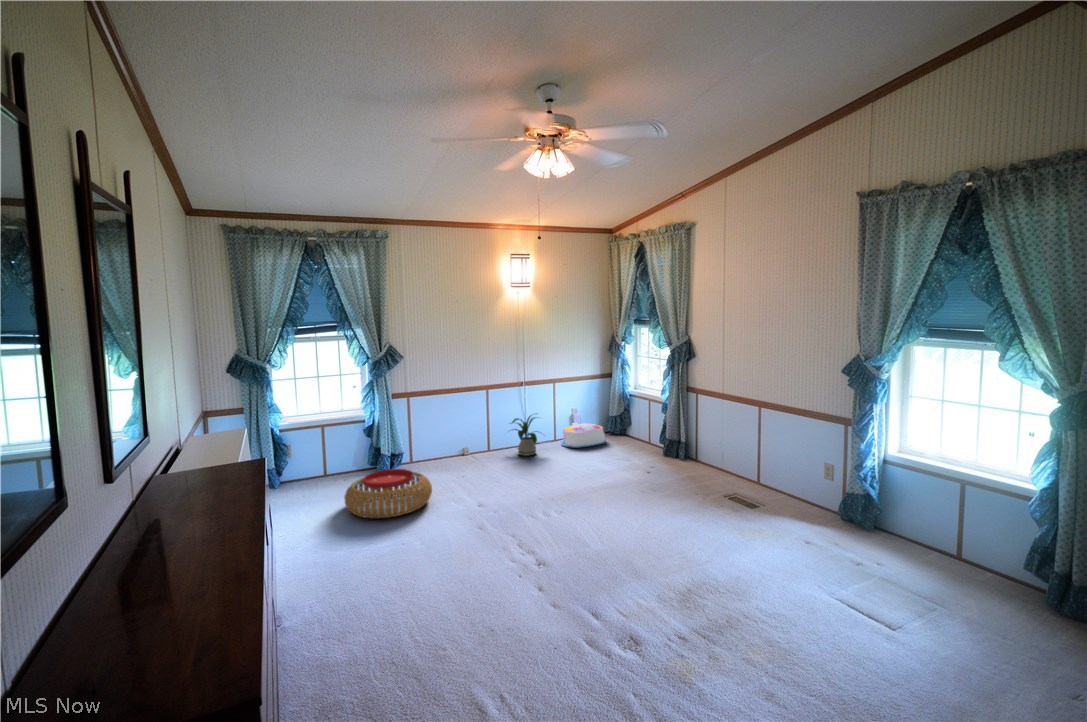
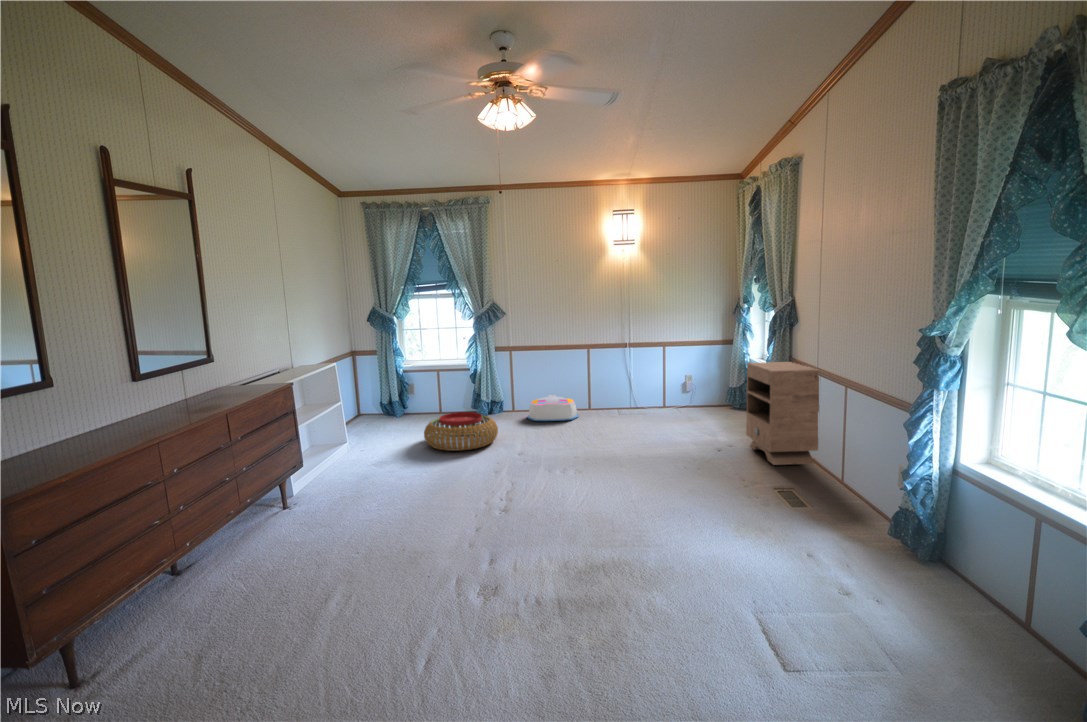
nightstand: none [659,390,728,480] -> present [746,362,821,465]
house plant: present [512,416,537,456] -> none [601,376,640,418]
storage bin: present [561,423,605,448] -> present [527,395,579,421]

